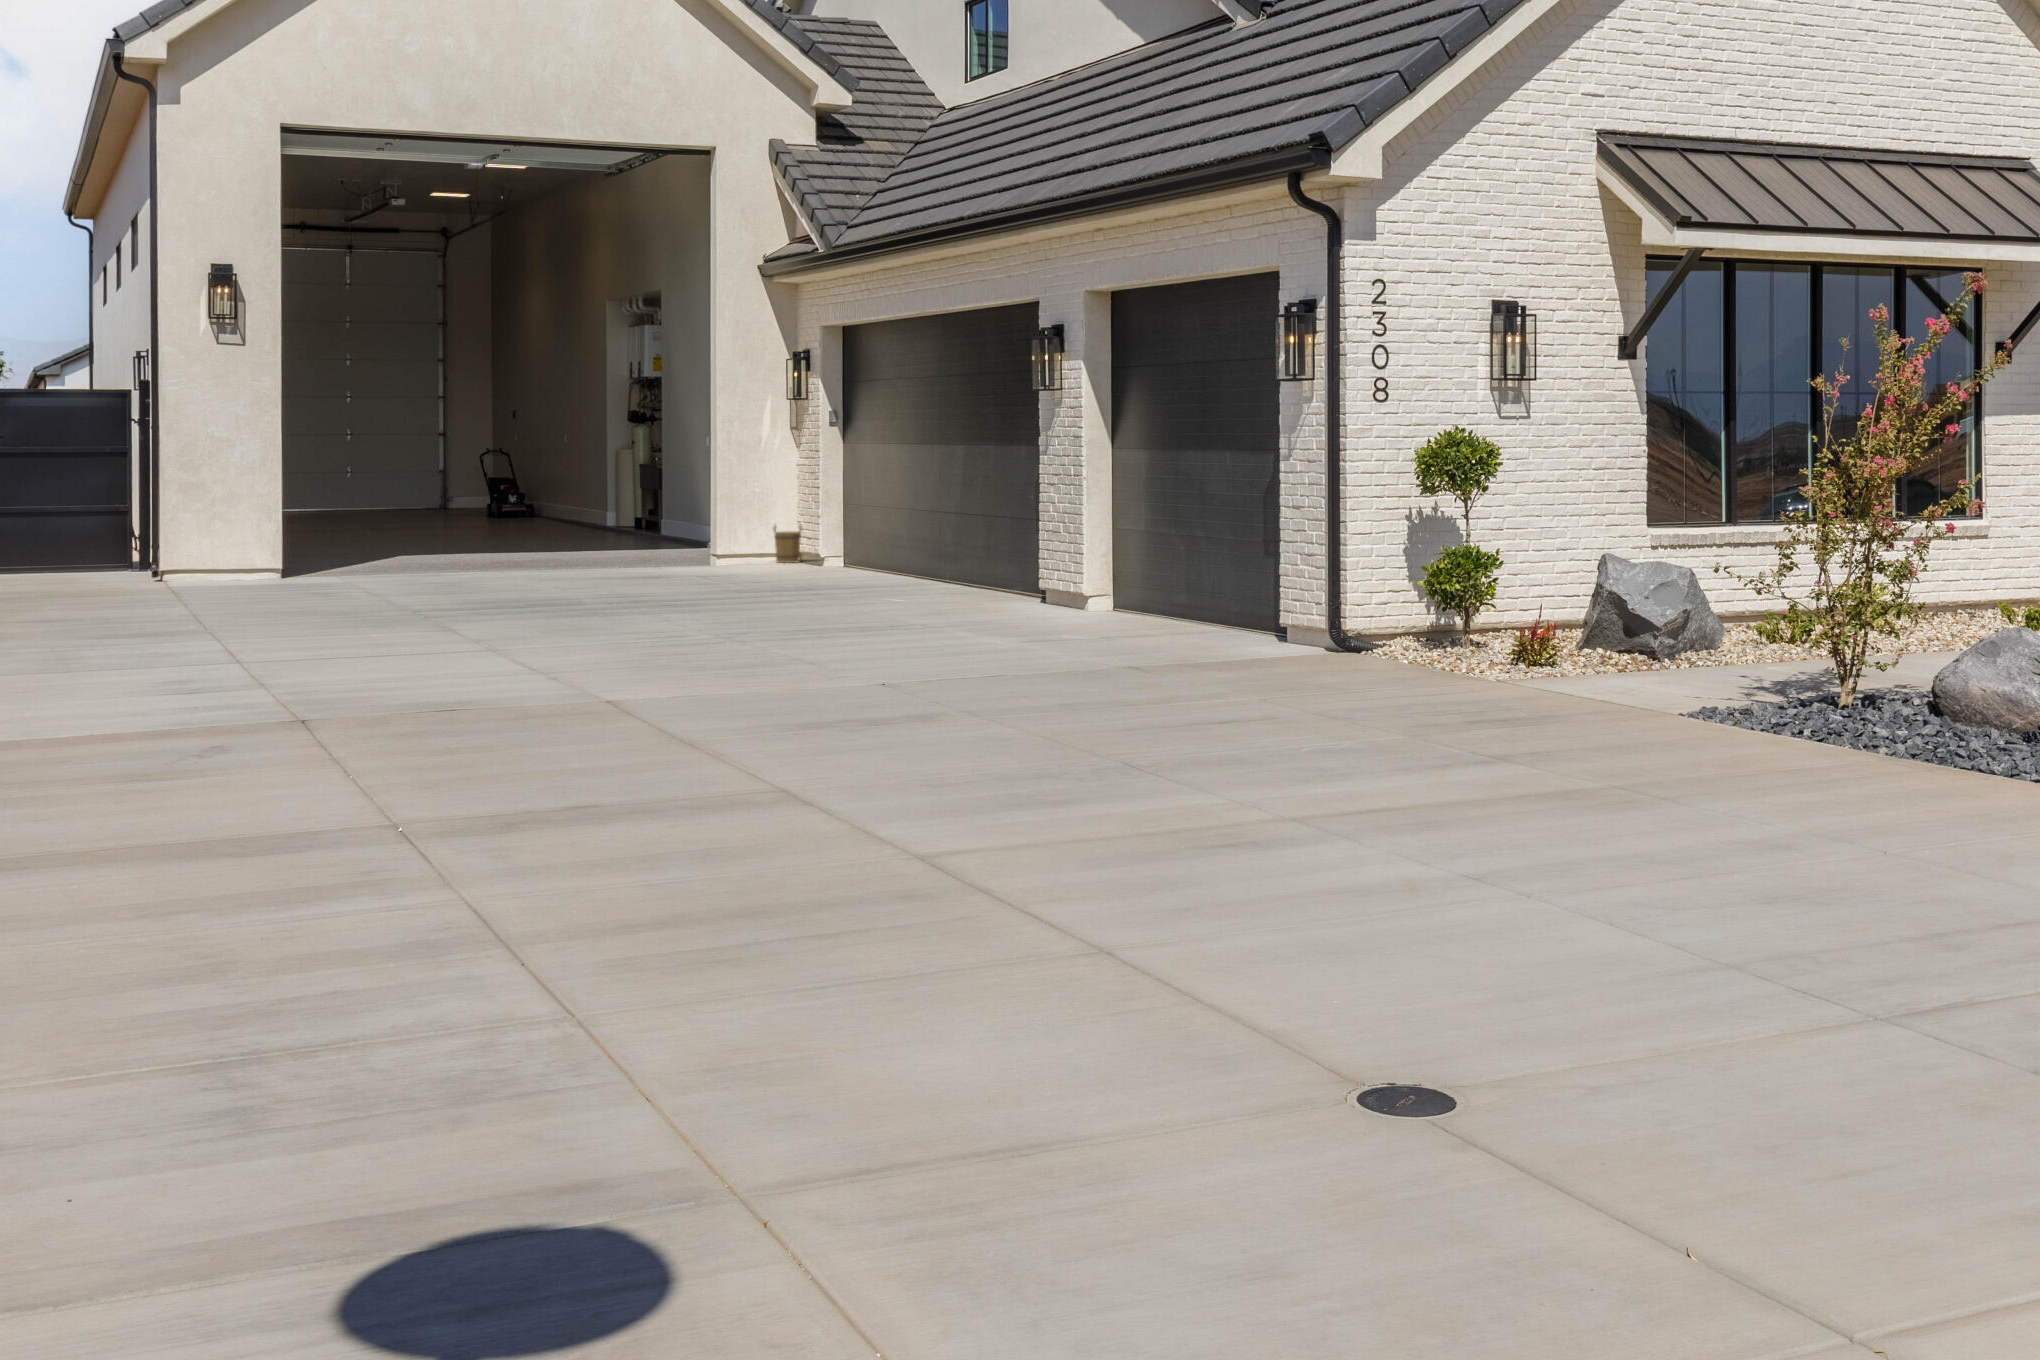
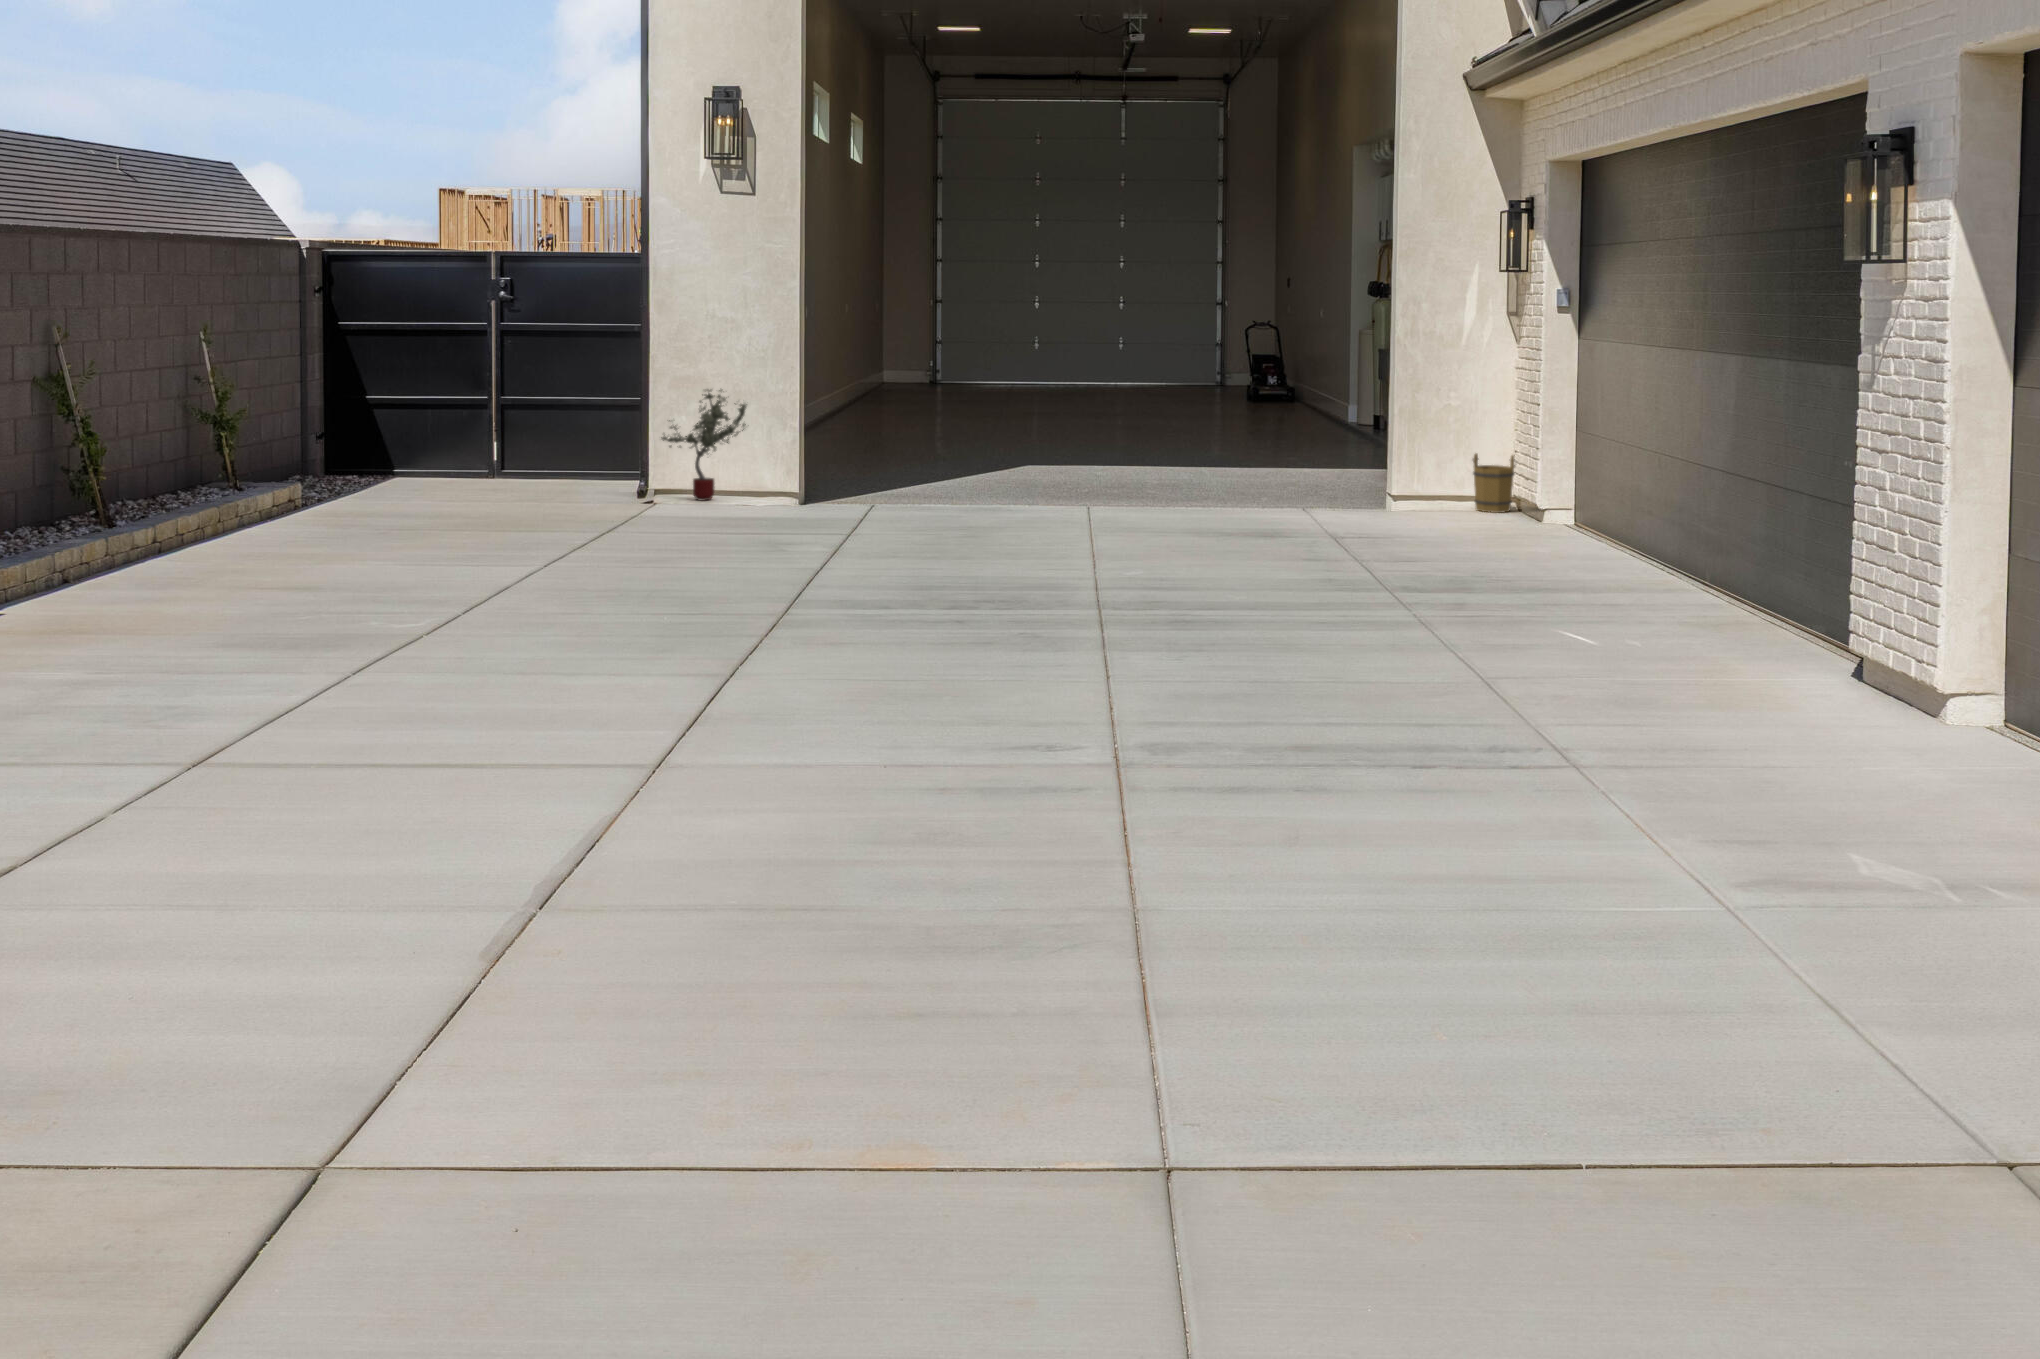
potted tree: none [173,497,249,584] -> present [661,389,747,501]

